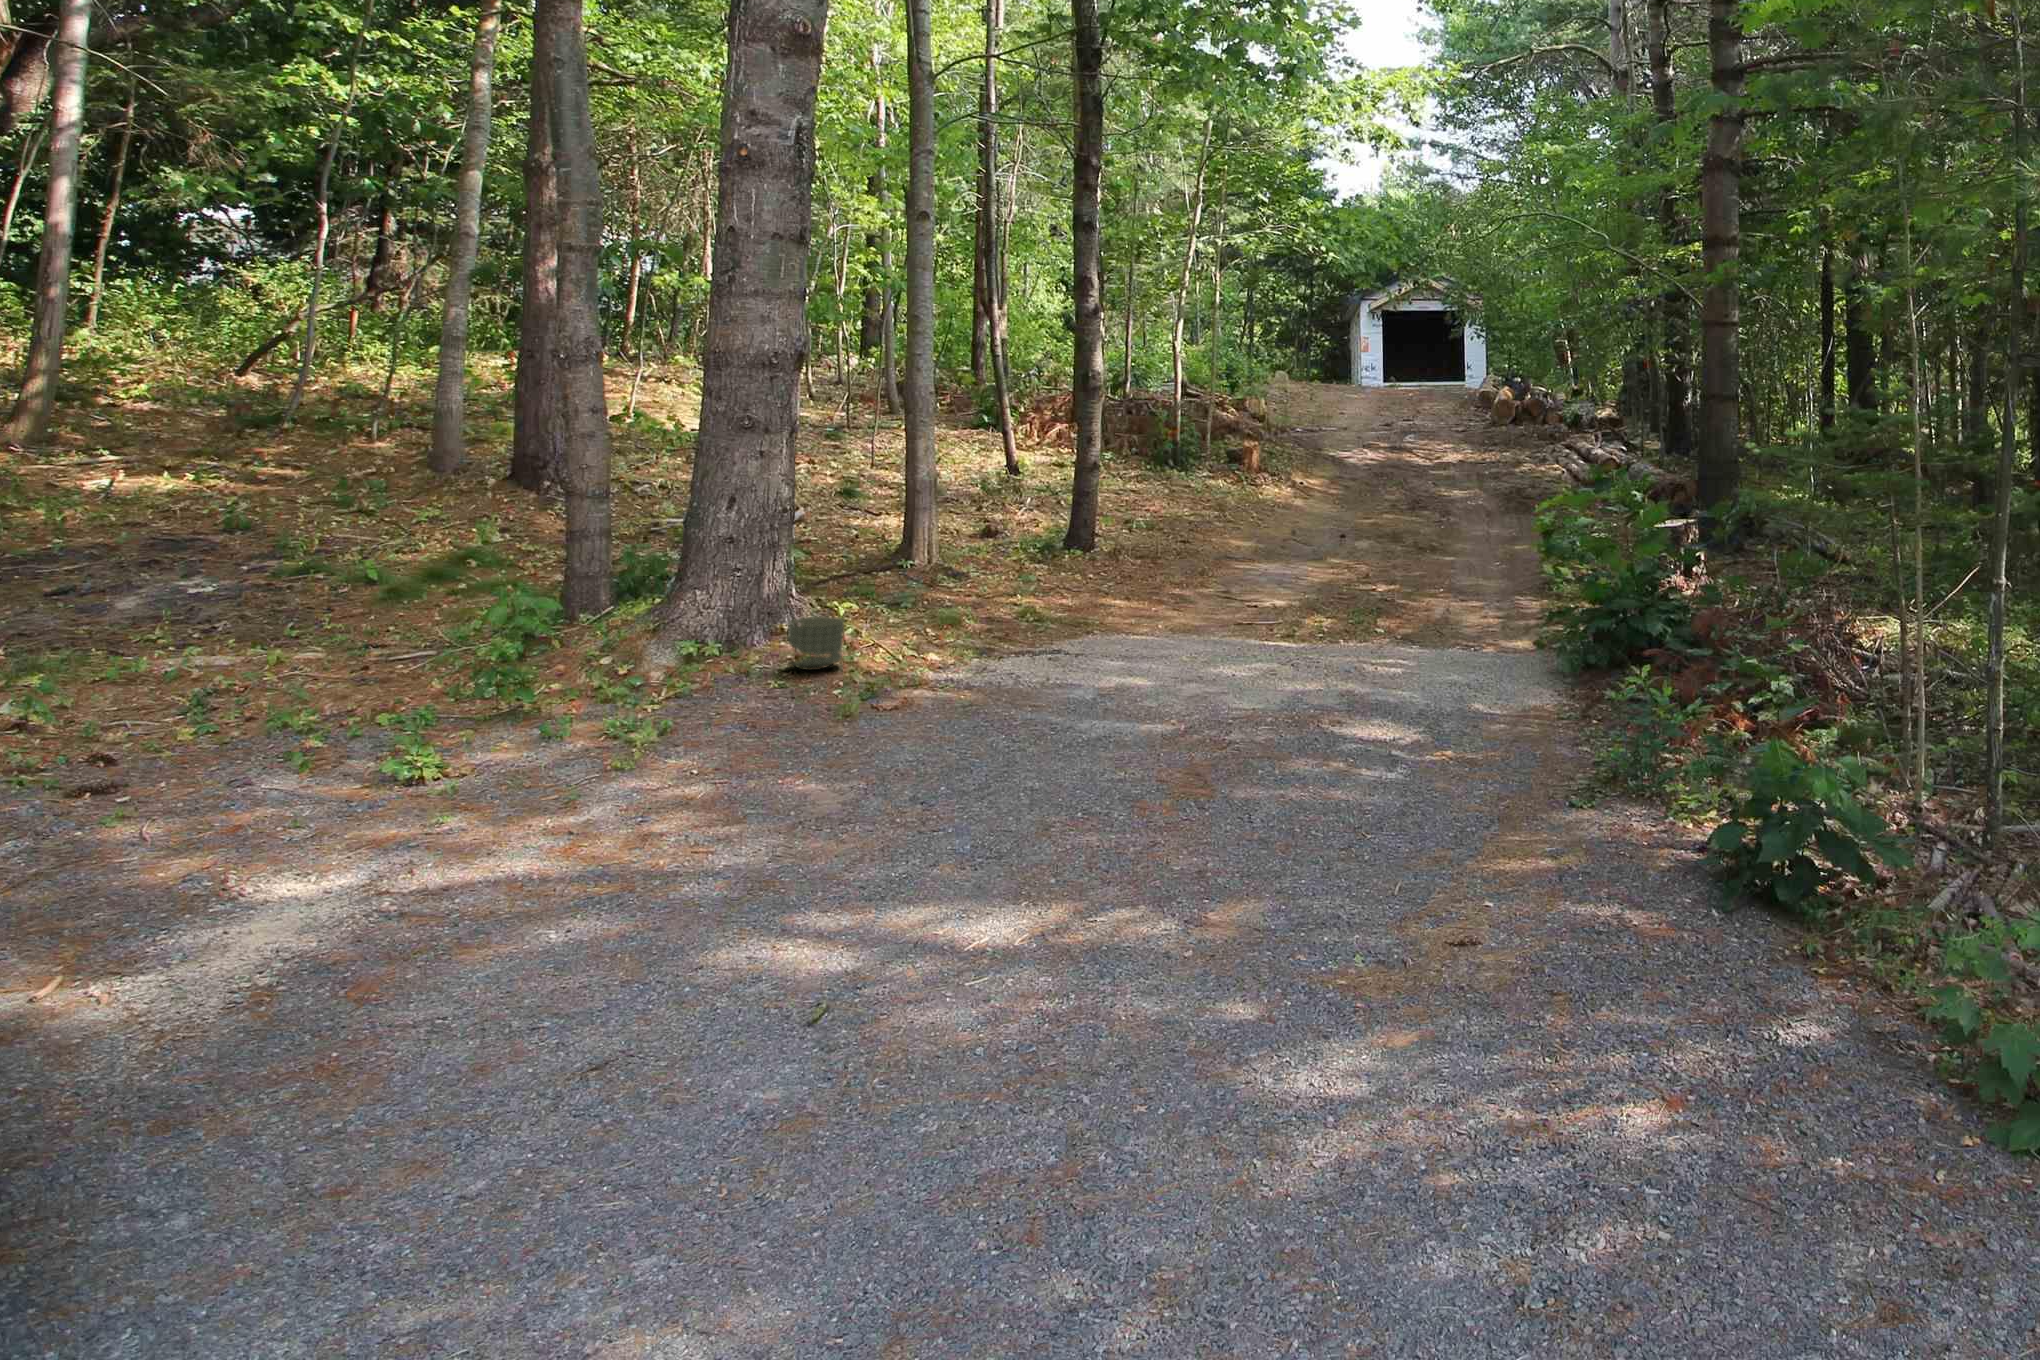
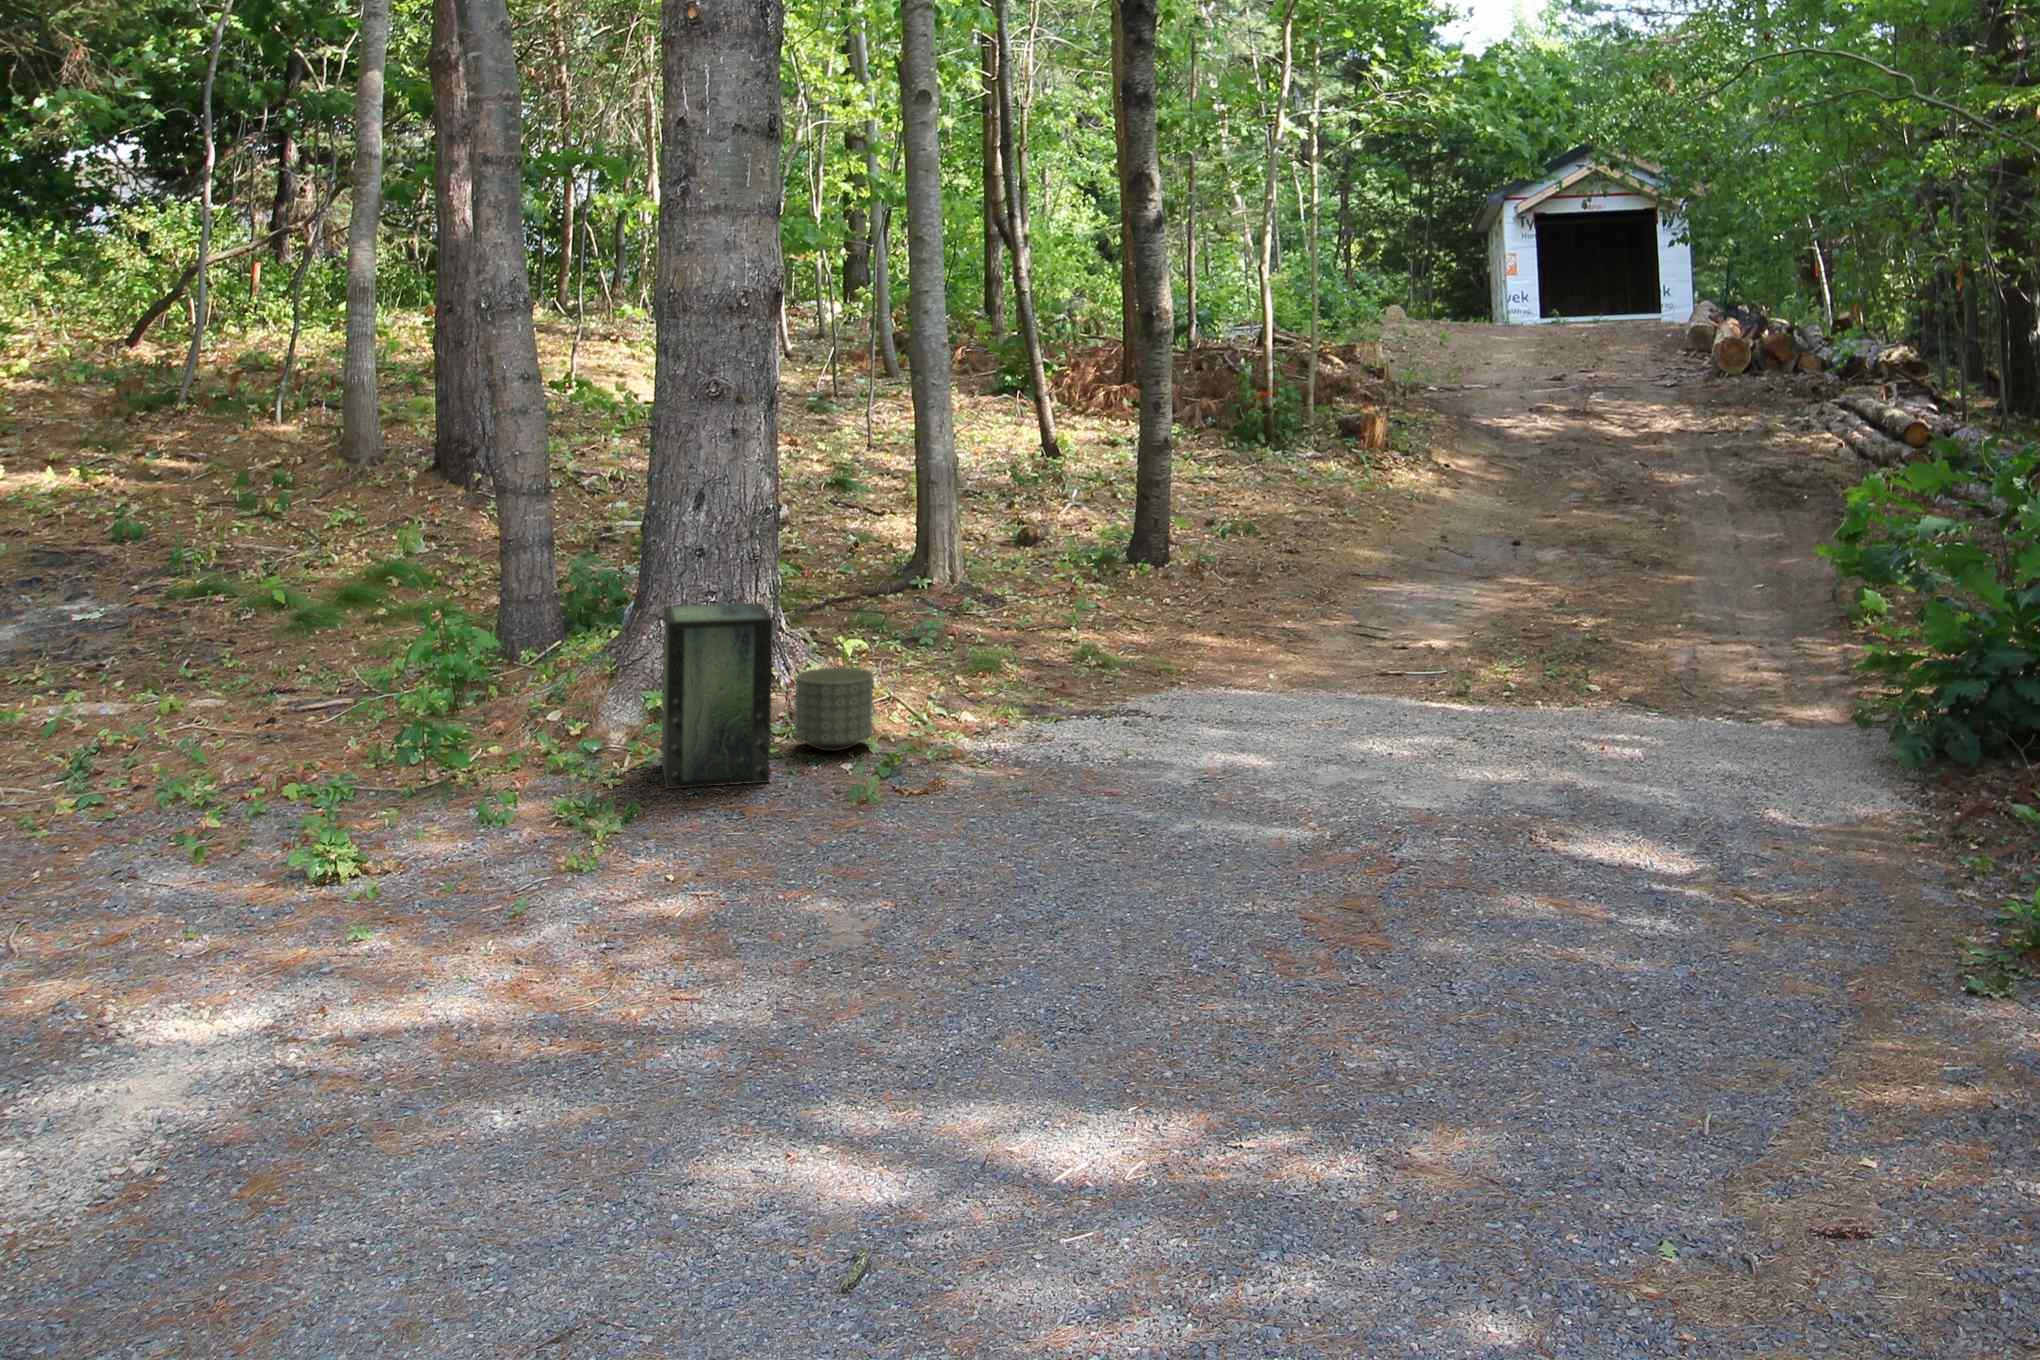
storage box: none [686,574,772,697] -> present [661,603,773,789]

